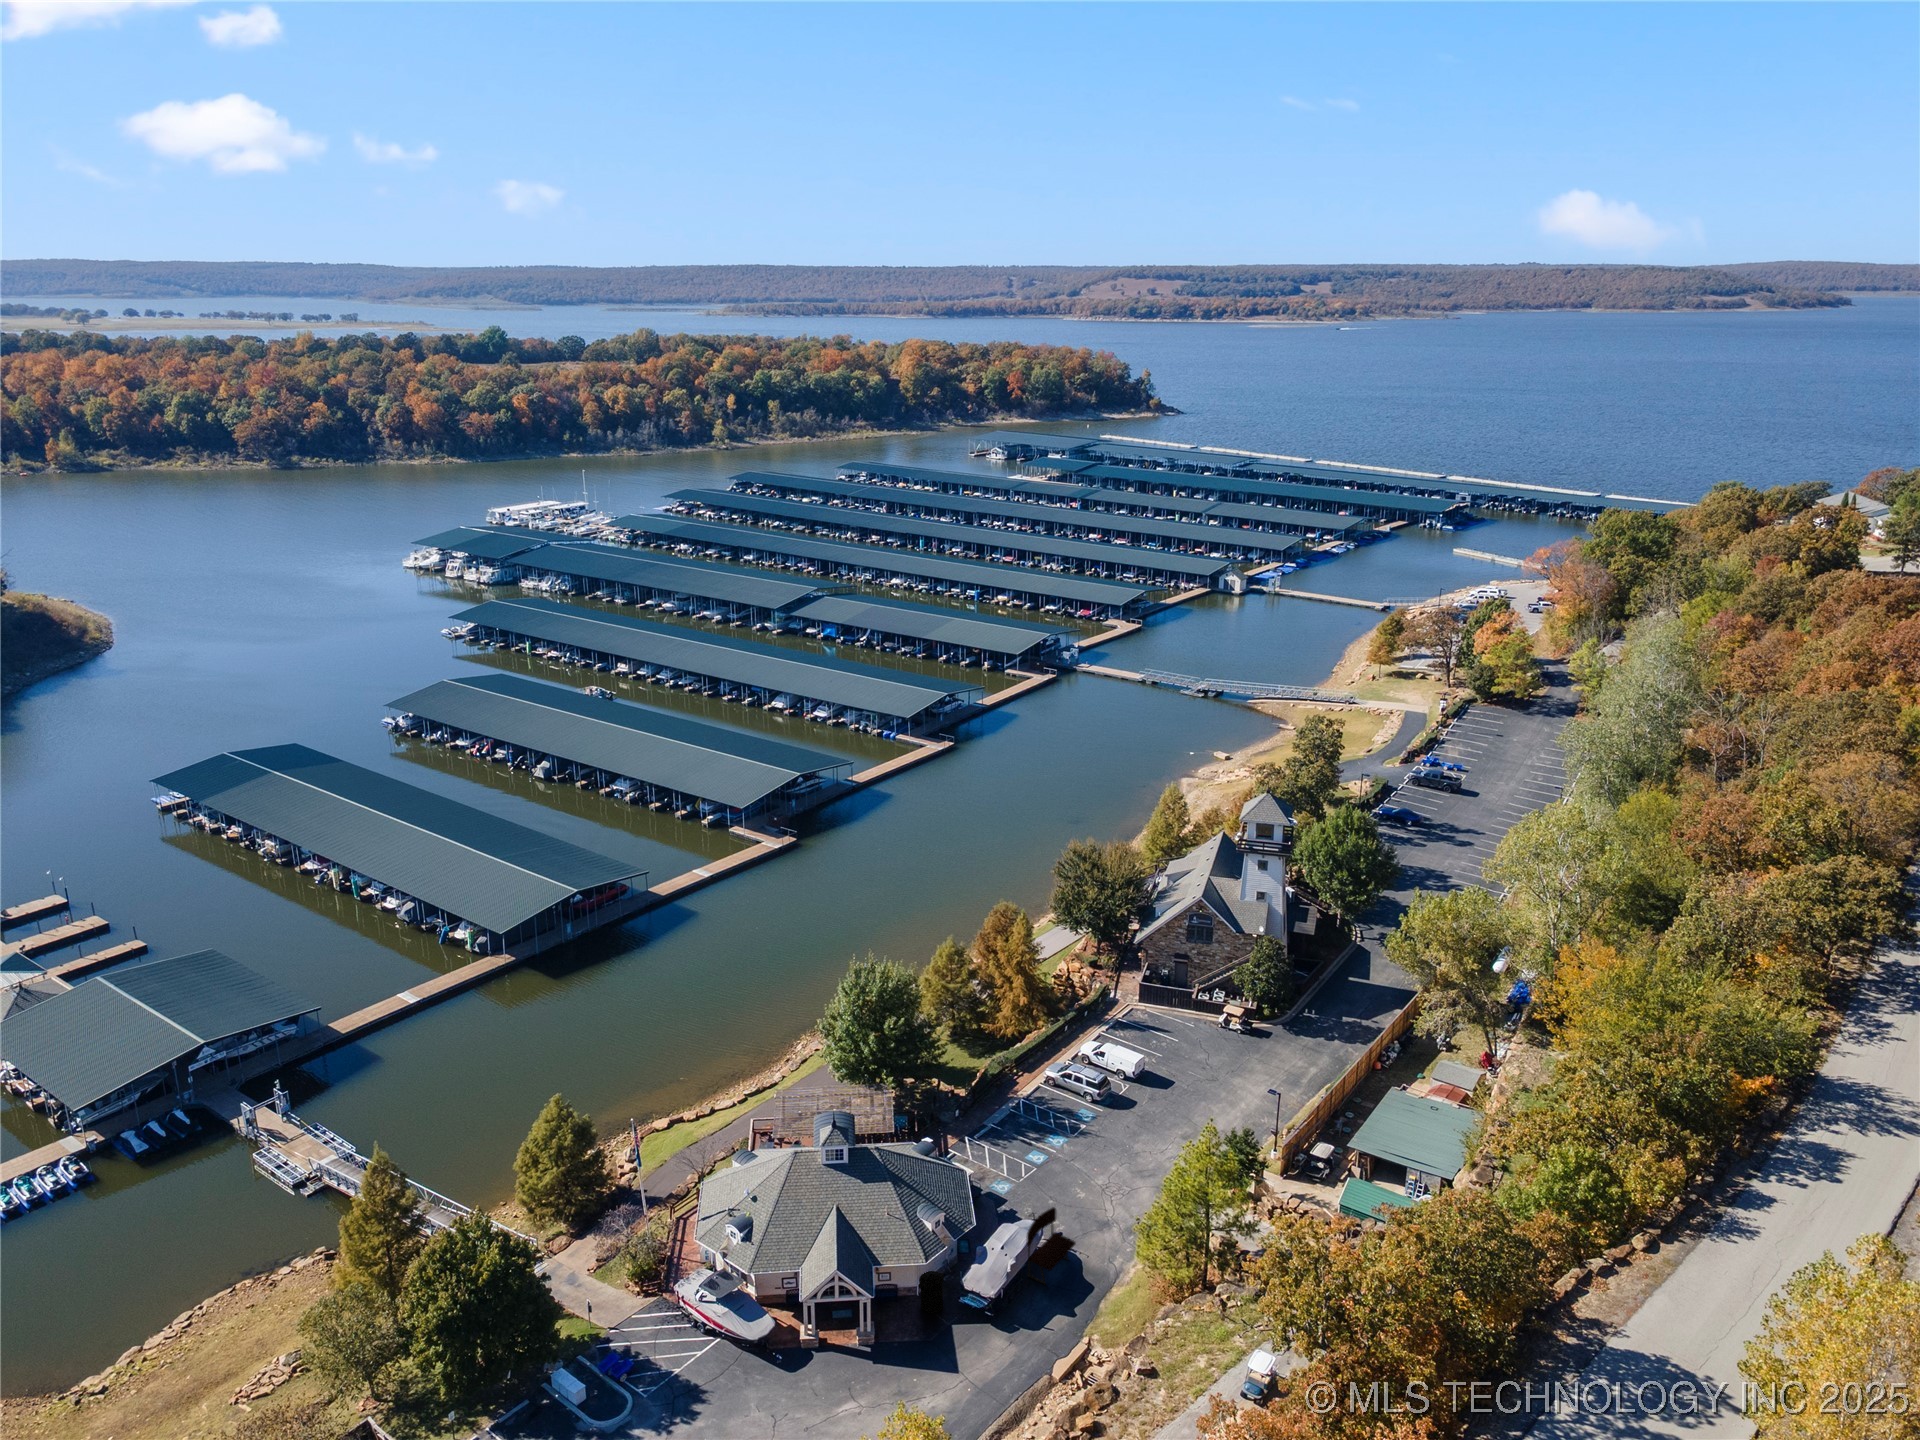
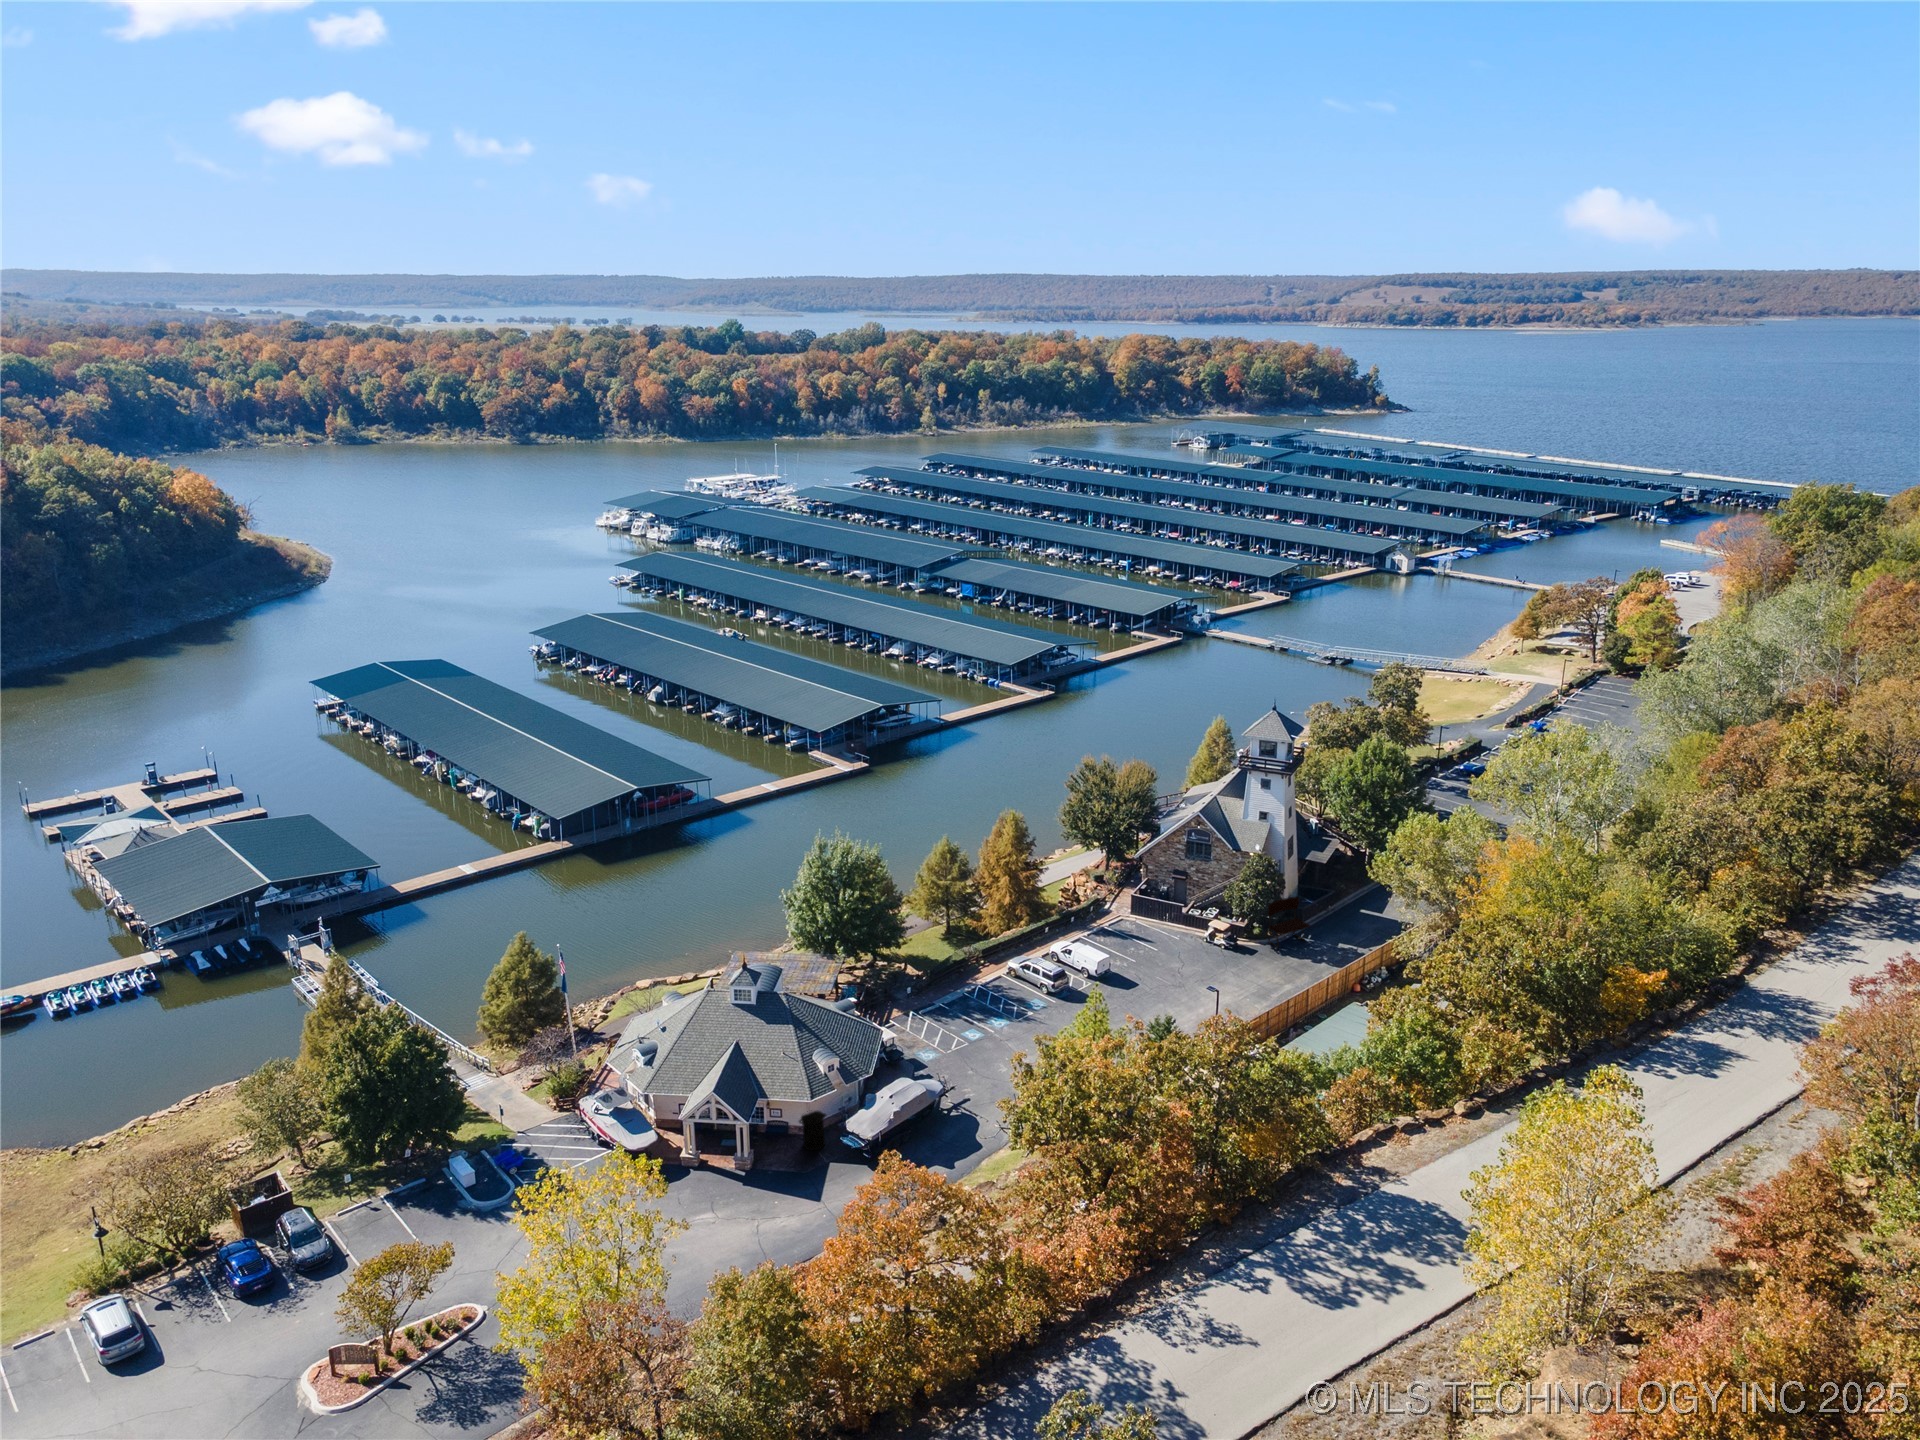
bench: present [1026,1207,1076,1284] -> present [1268,897,1310,947]

